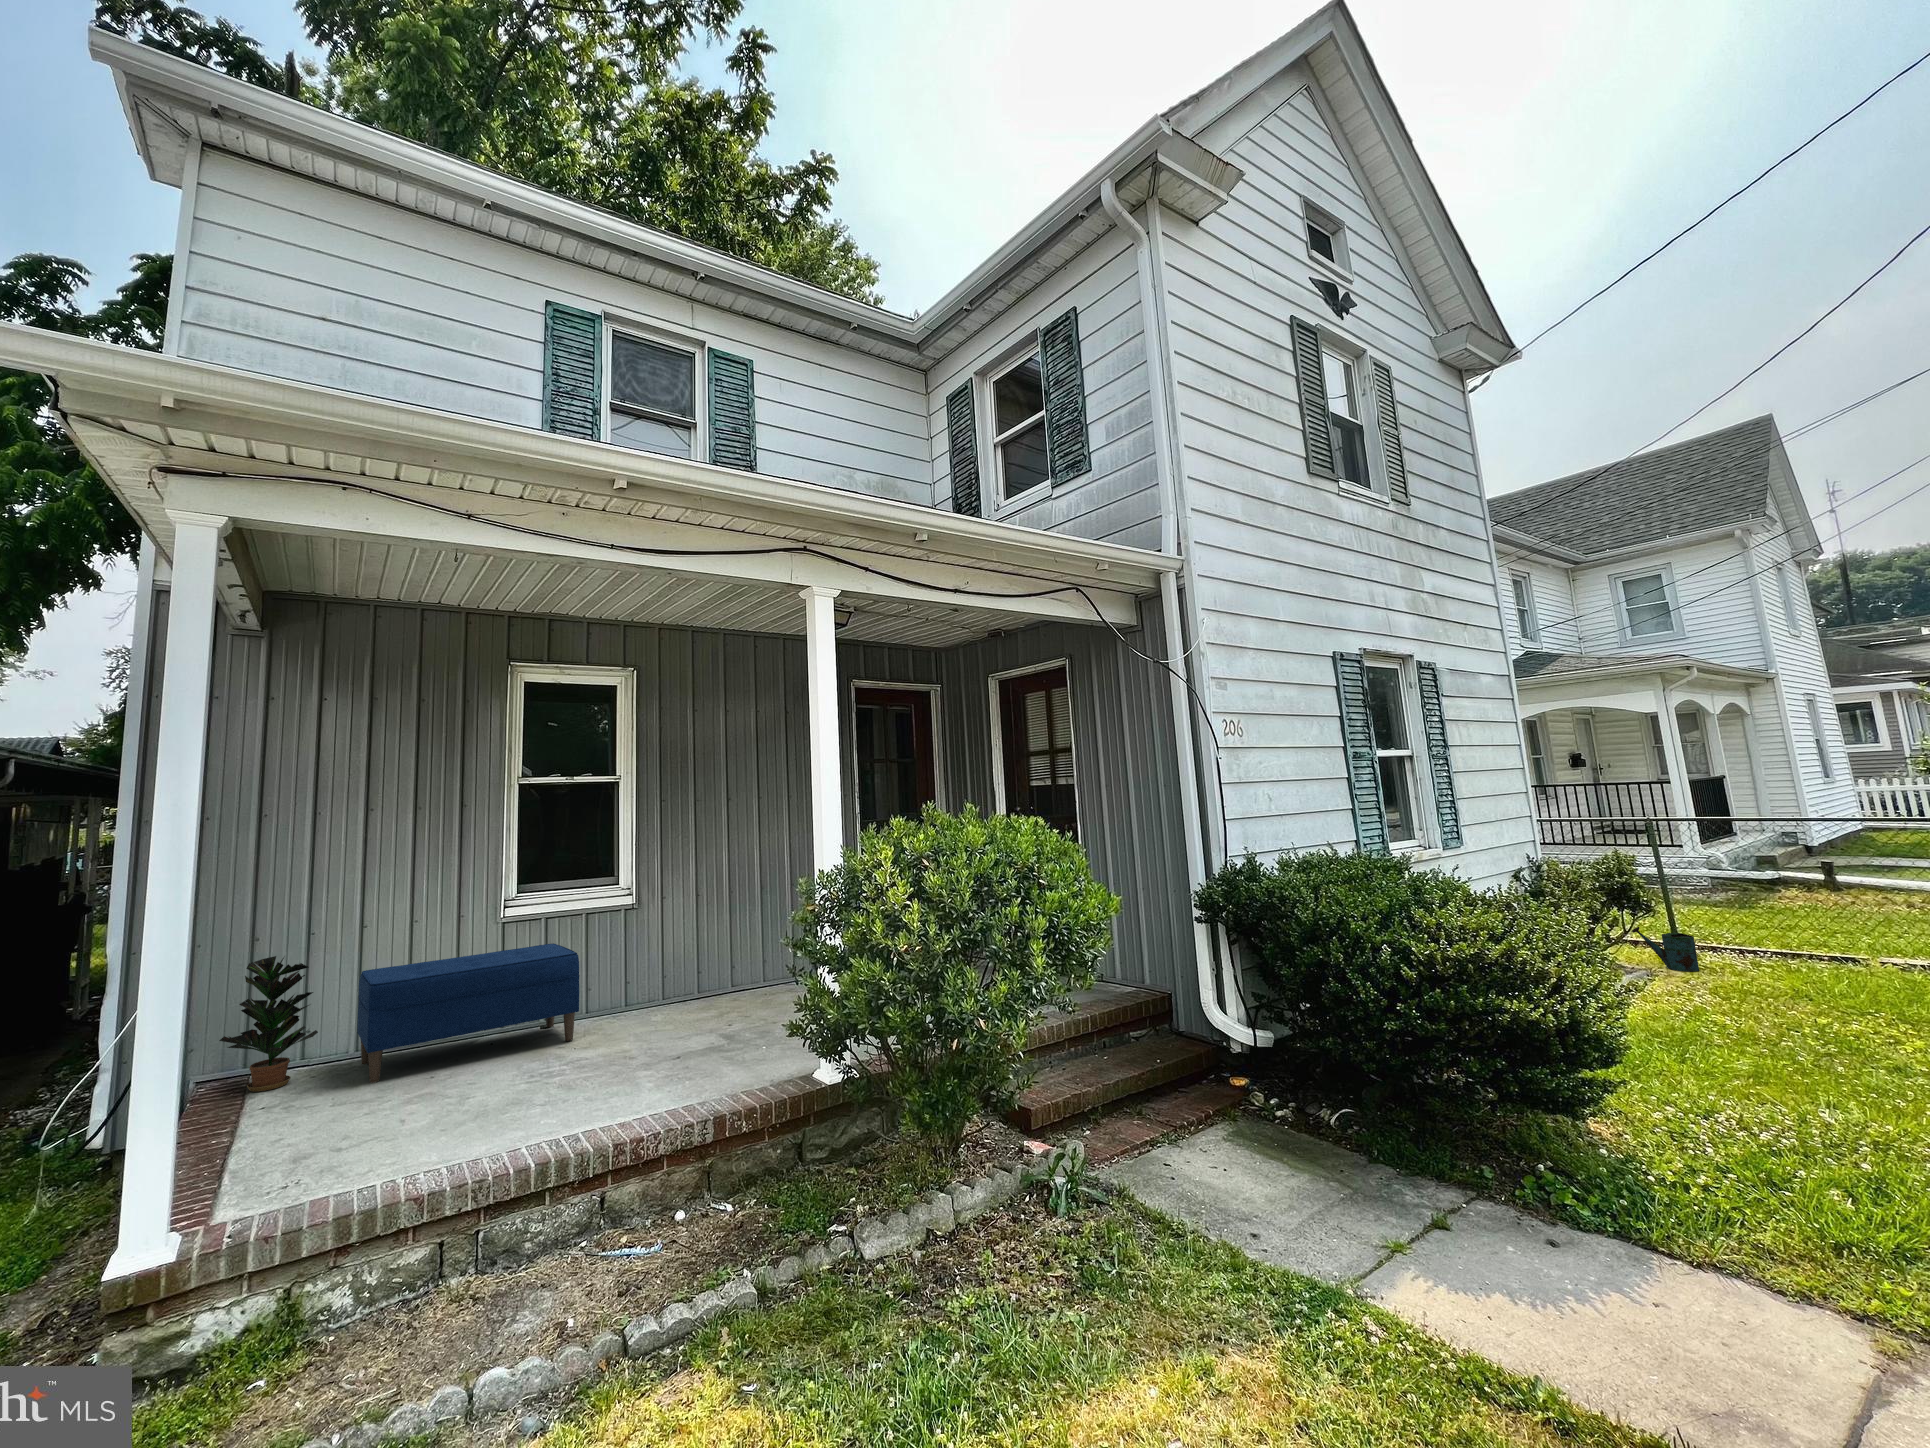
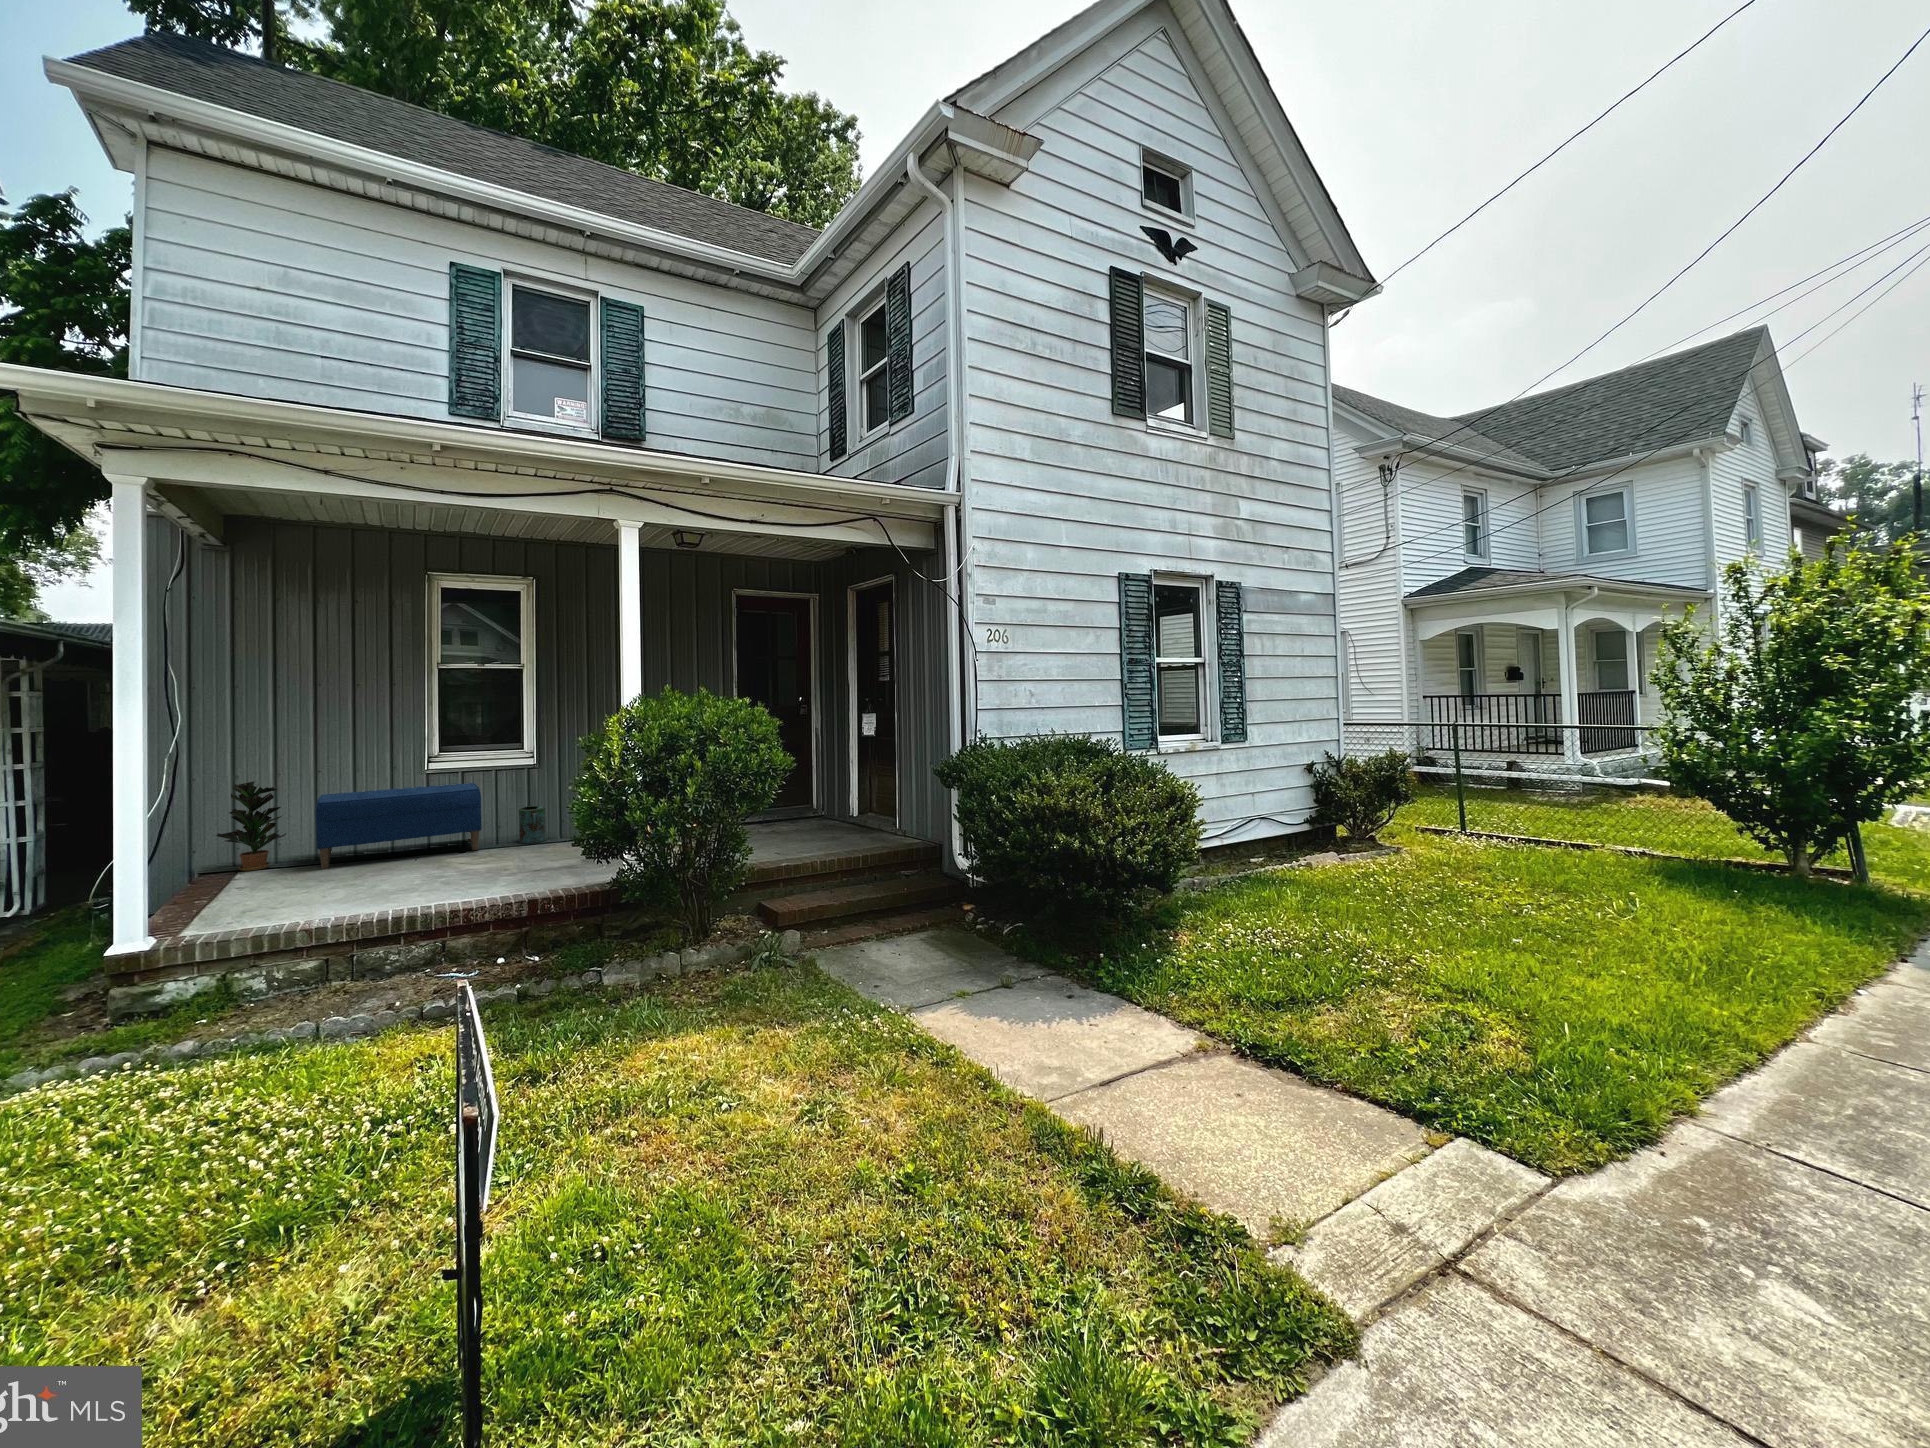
watering can: present [1631,927,1707,971] -> present [519,806,546,843]

